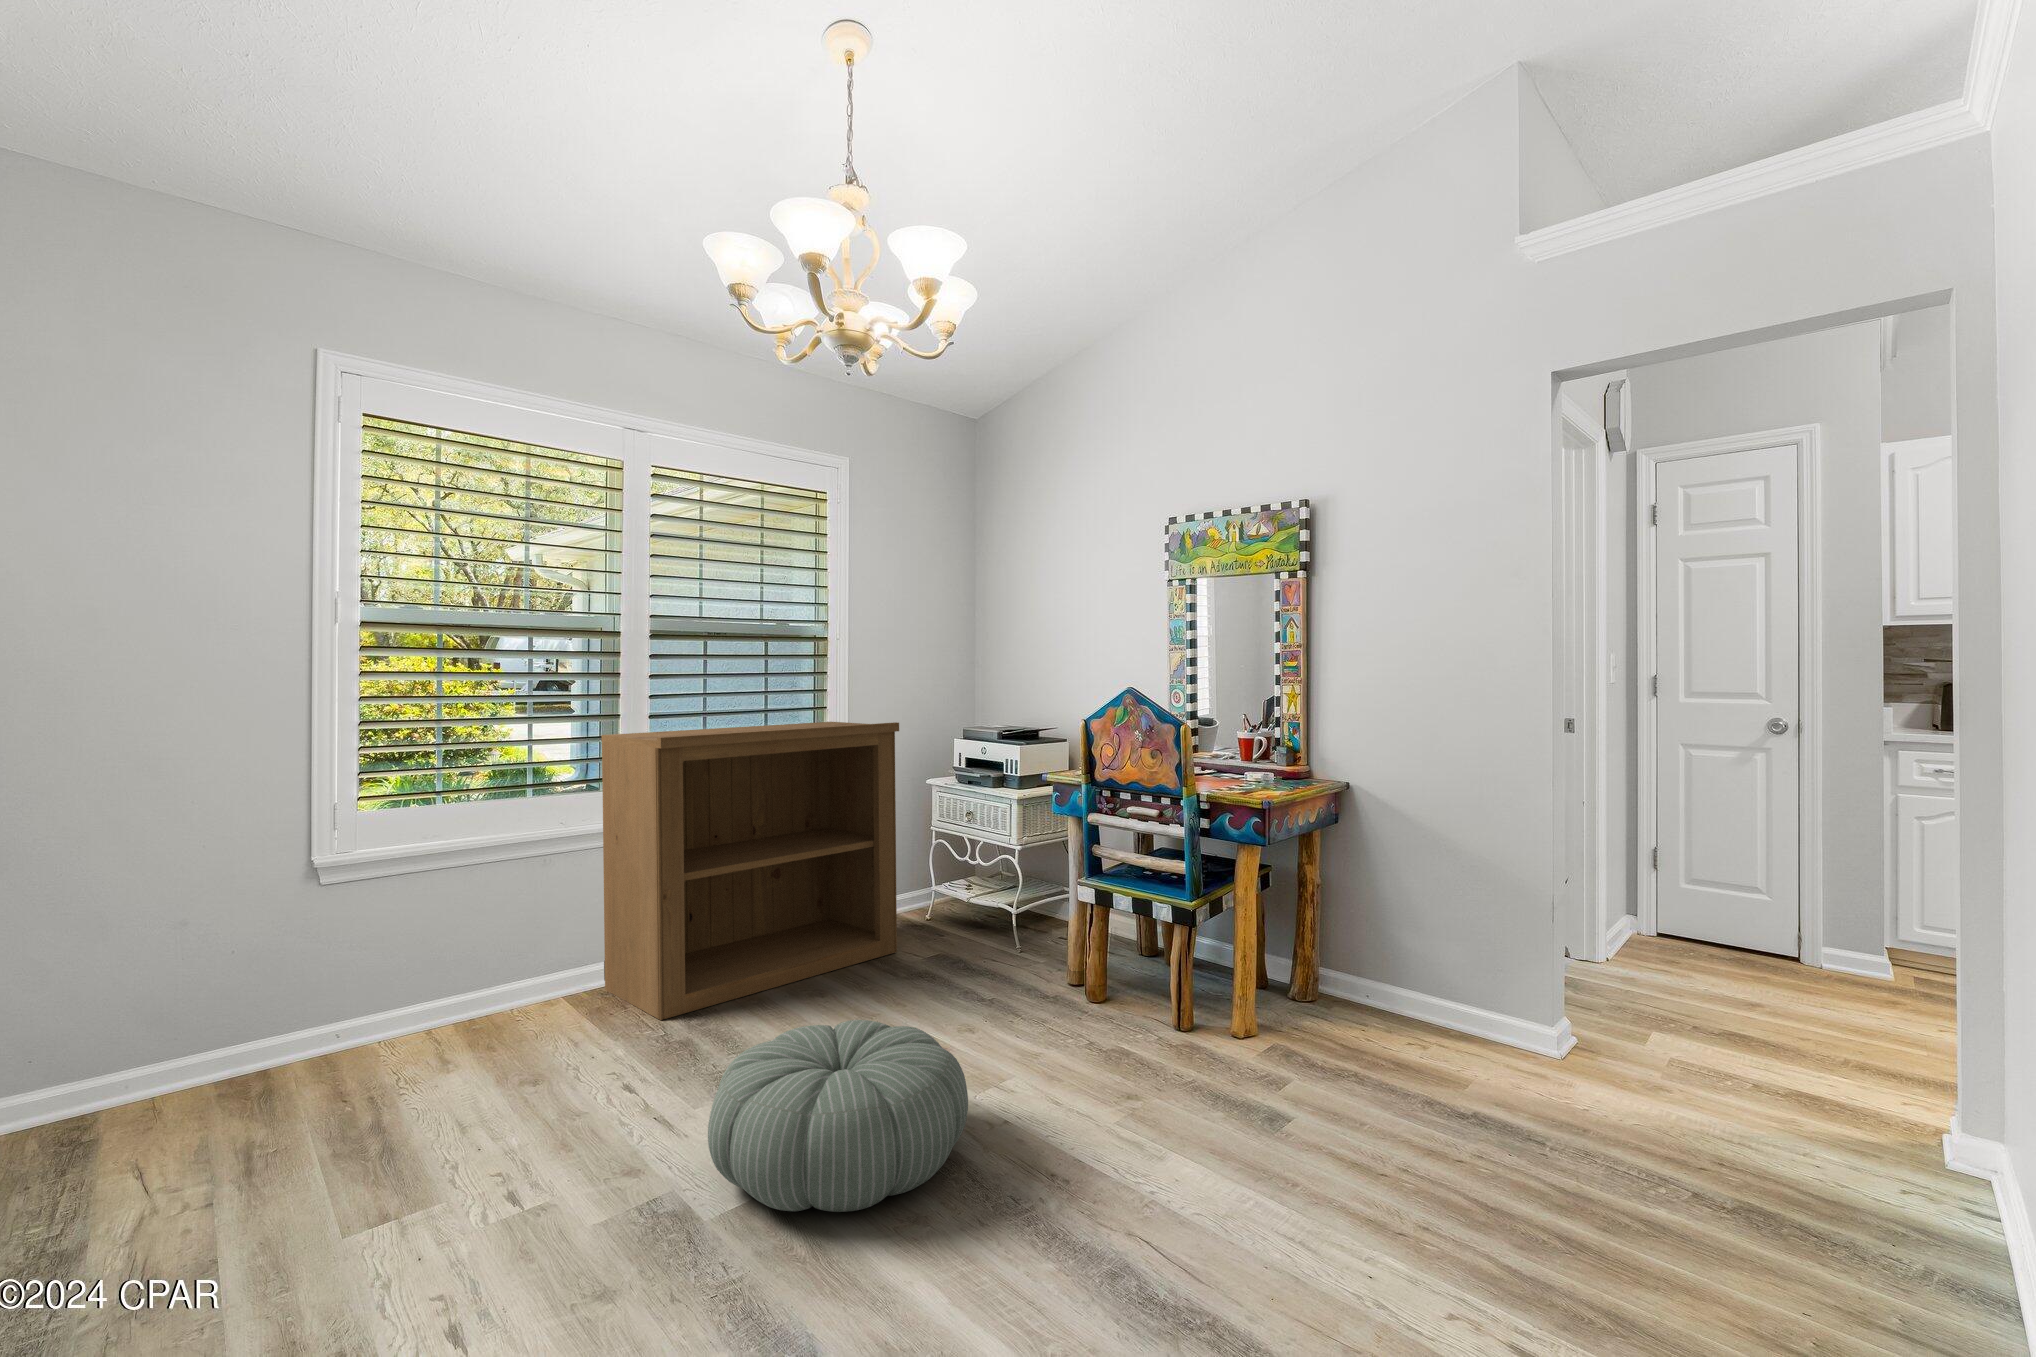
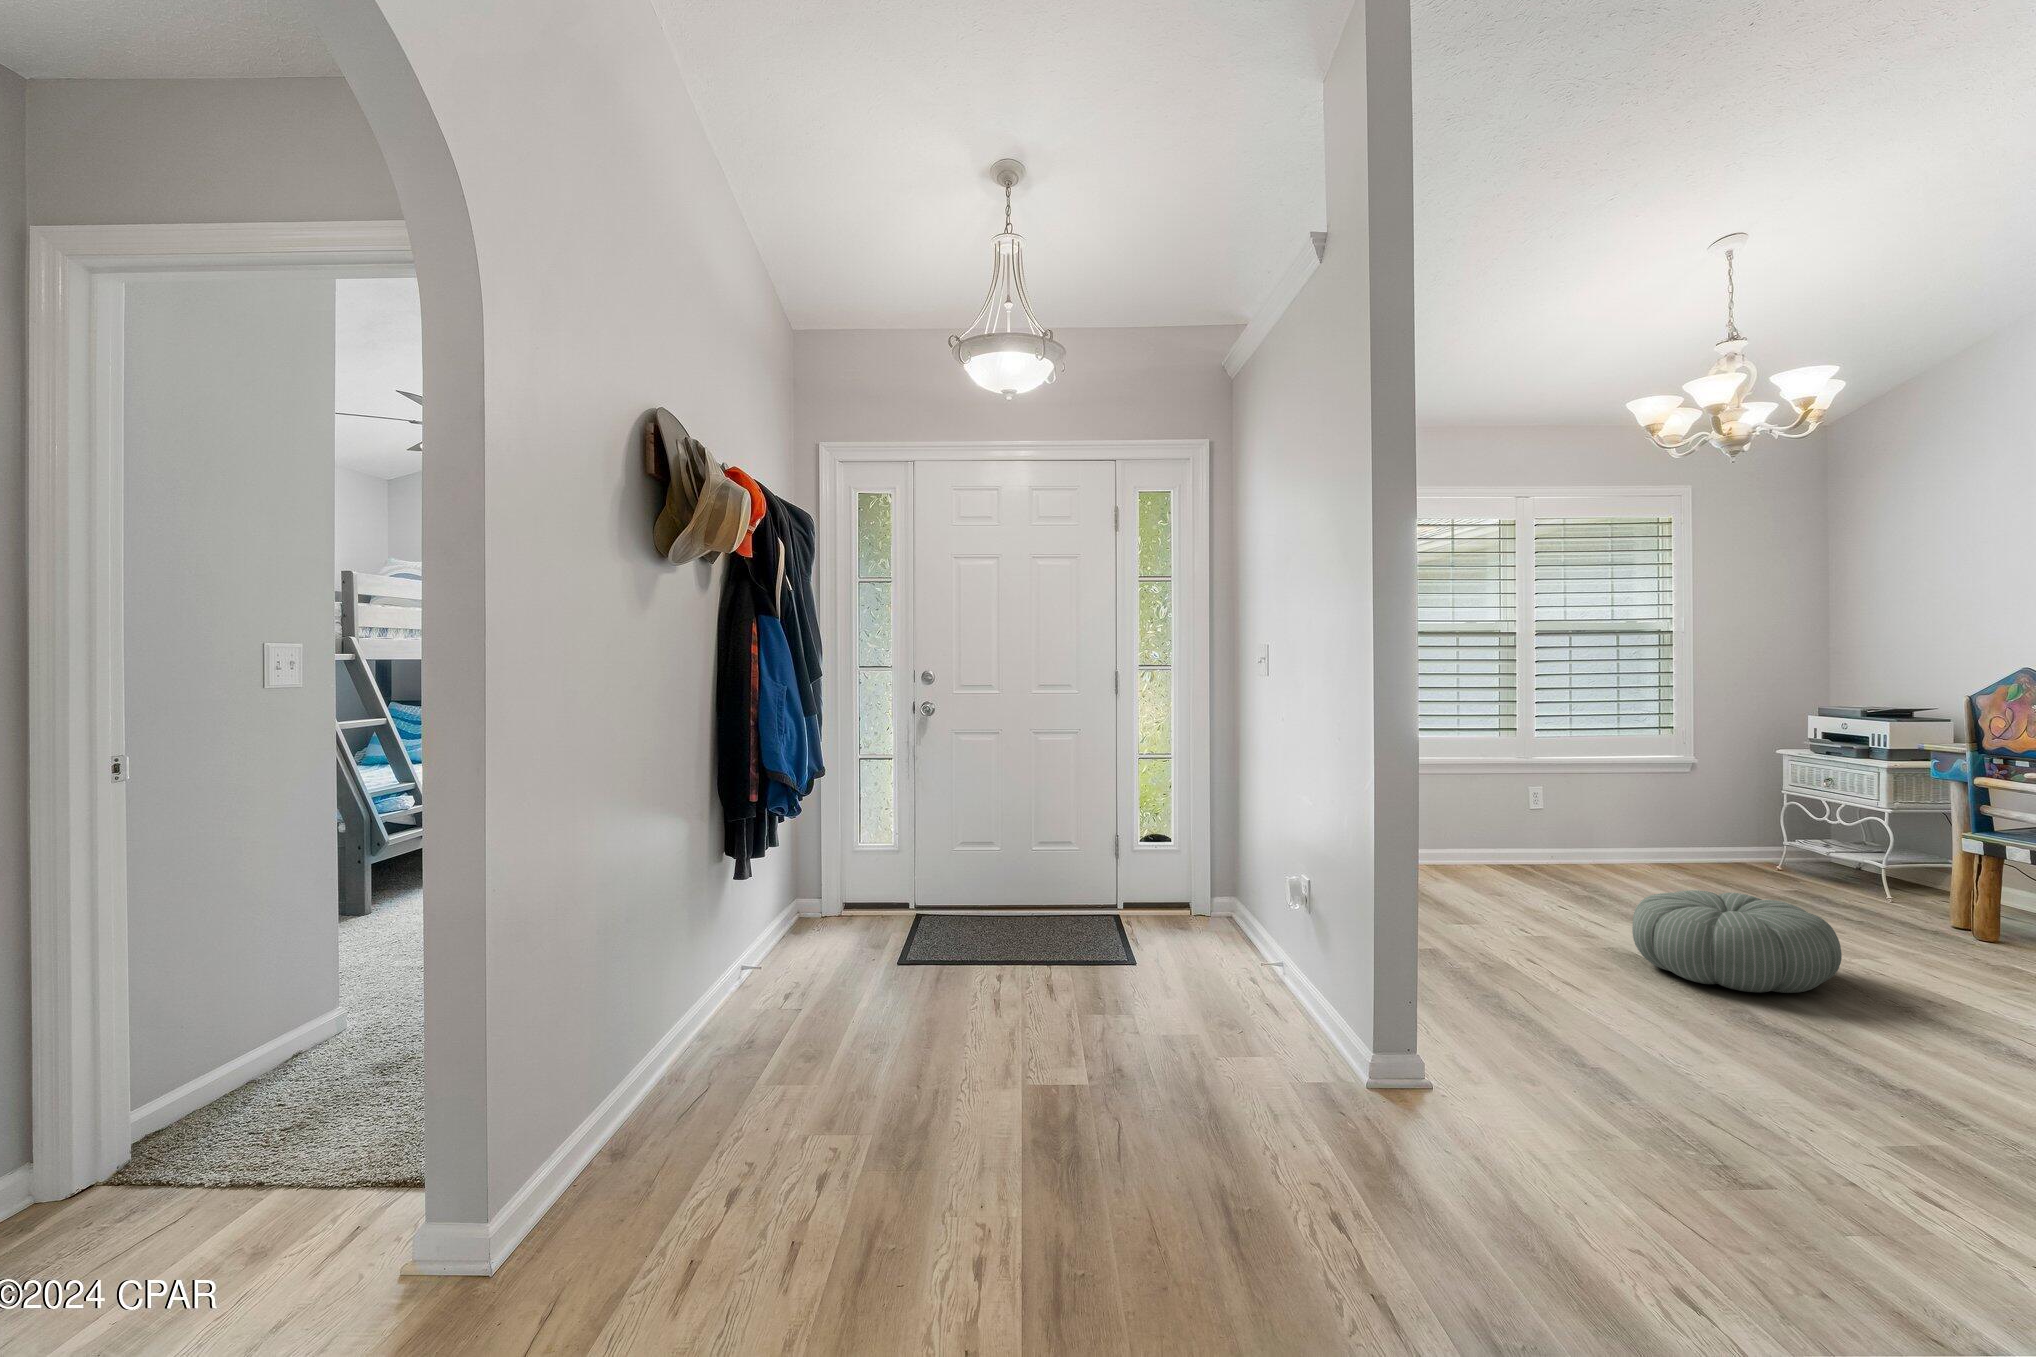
bookshelf: present [601,722,899,1020] -> none [1500,697,1751,891]

